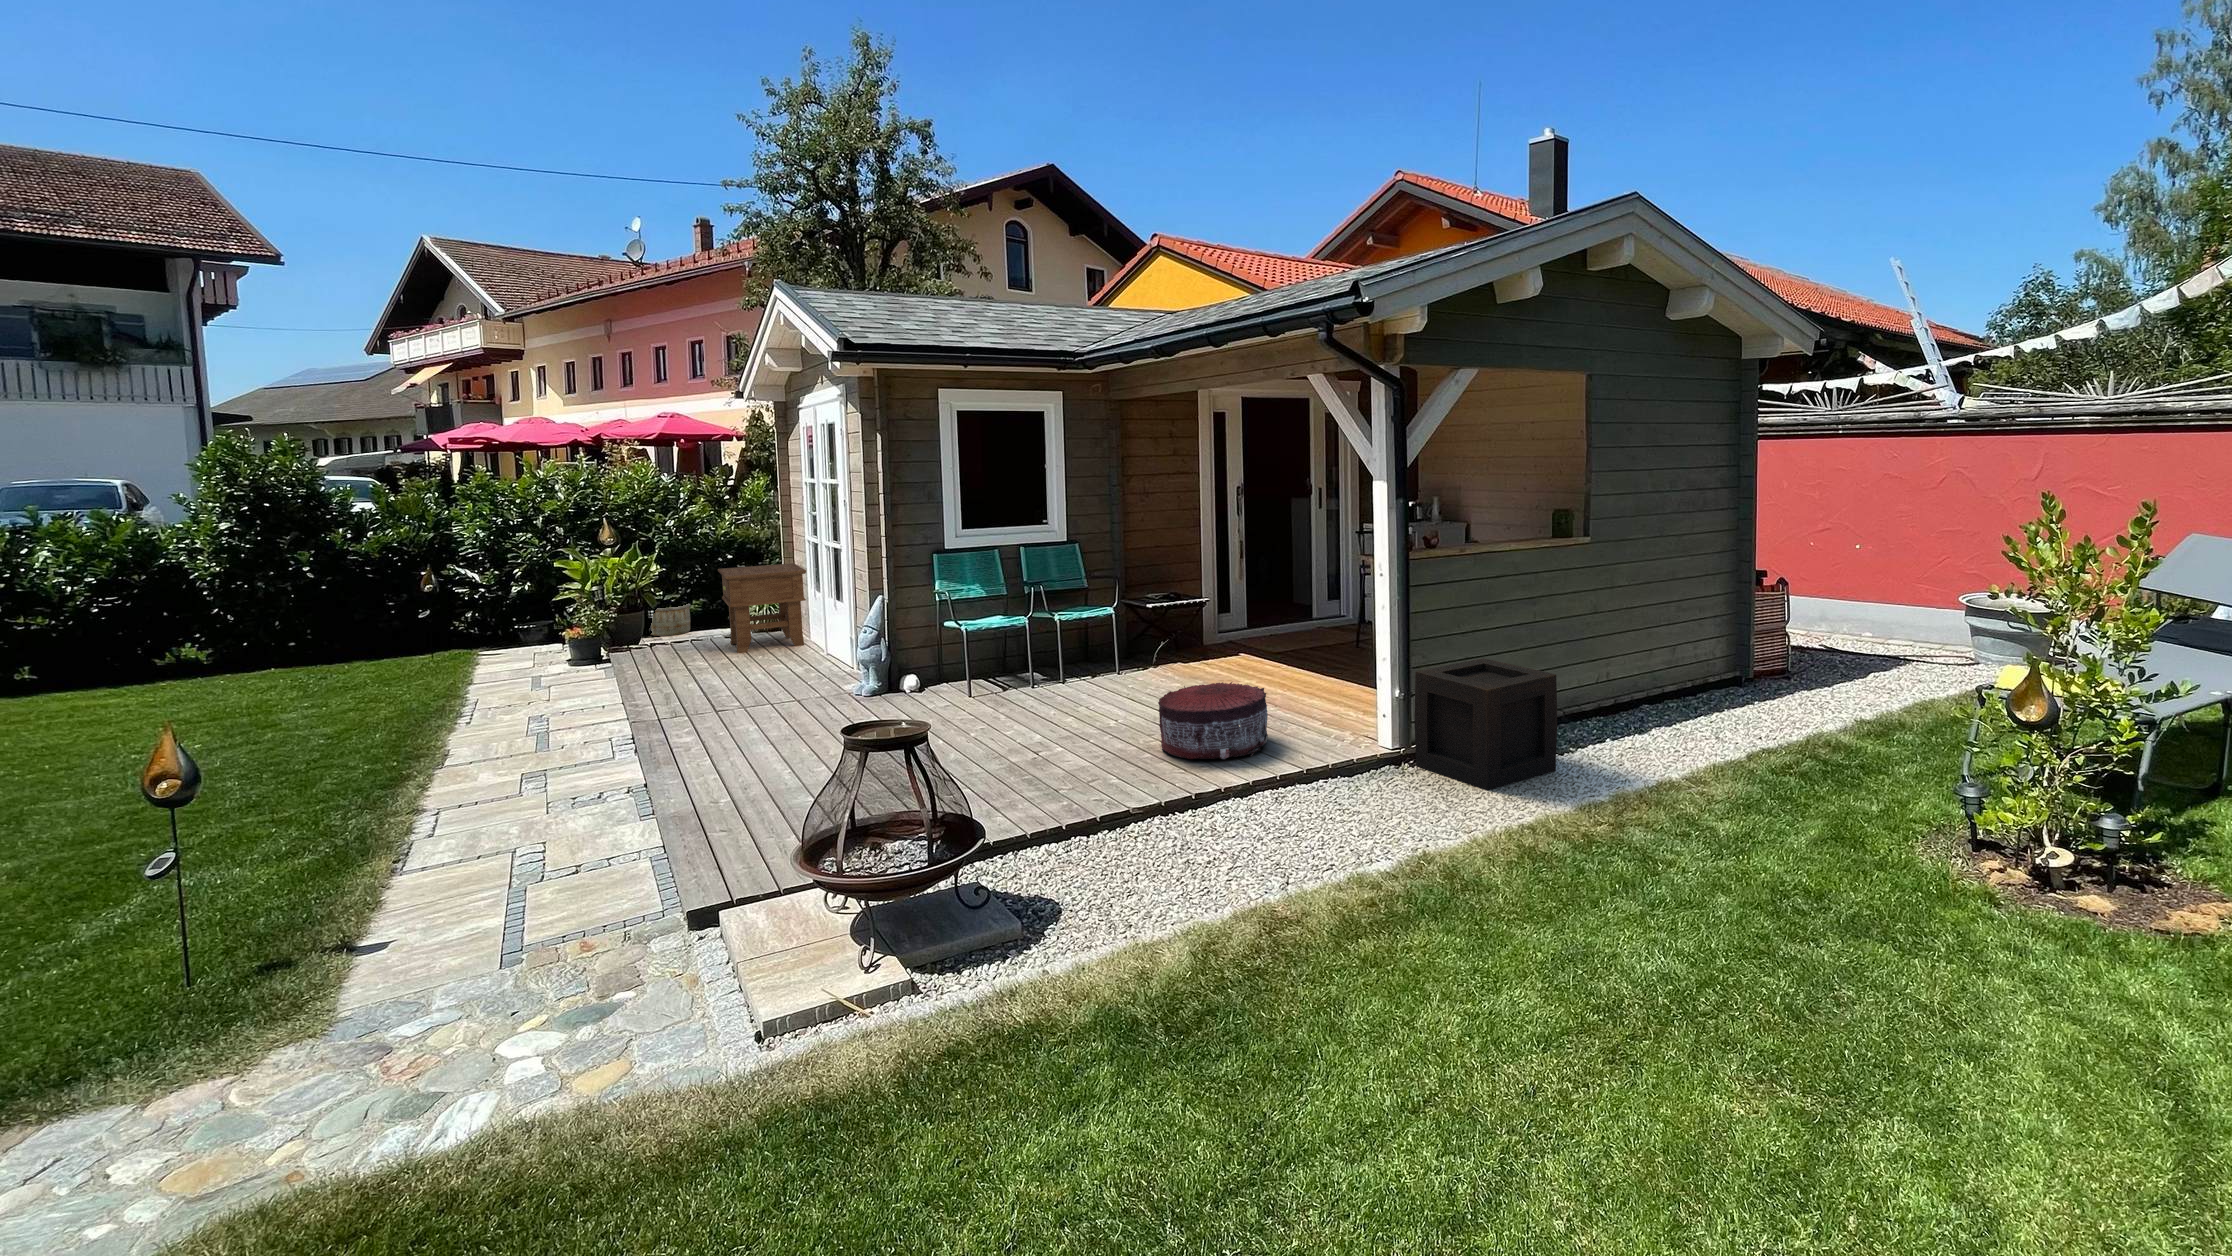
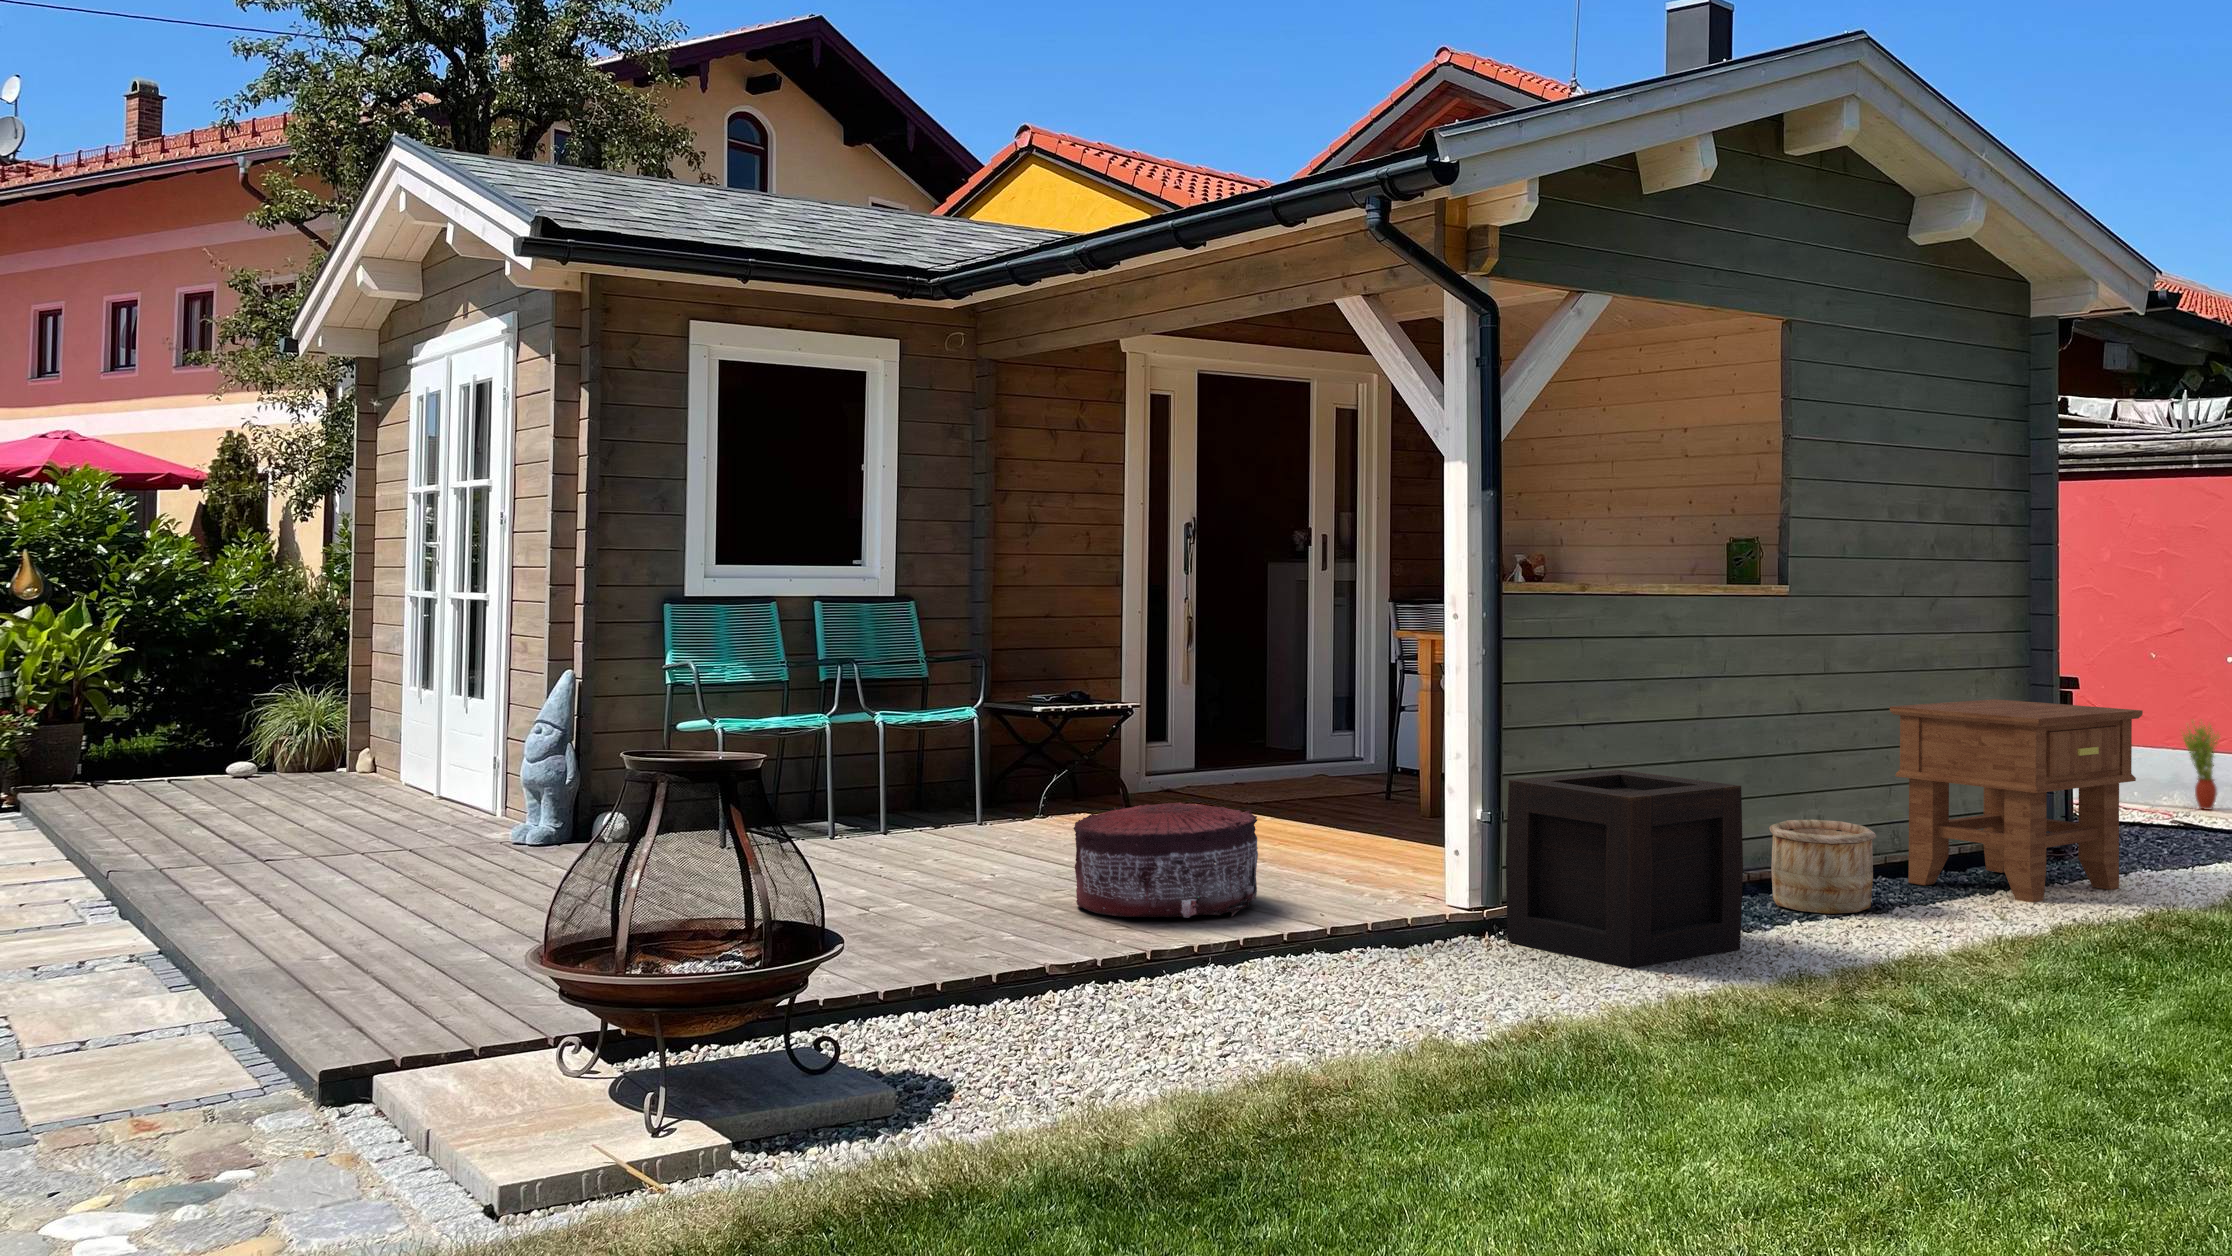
side table: present [718,563,806,653] -> present [1890,699,2143,902]
potted plant: none [1822,581,1847,634] -> present [2183,722,2219,809]
wooden bucket: present [651,604,690,636] -> present [1769,819,1876,914]

